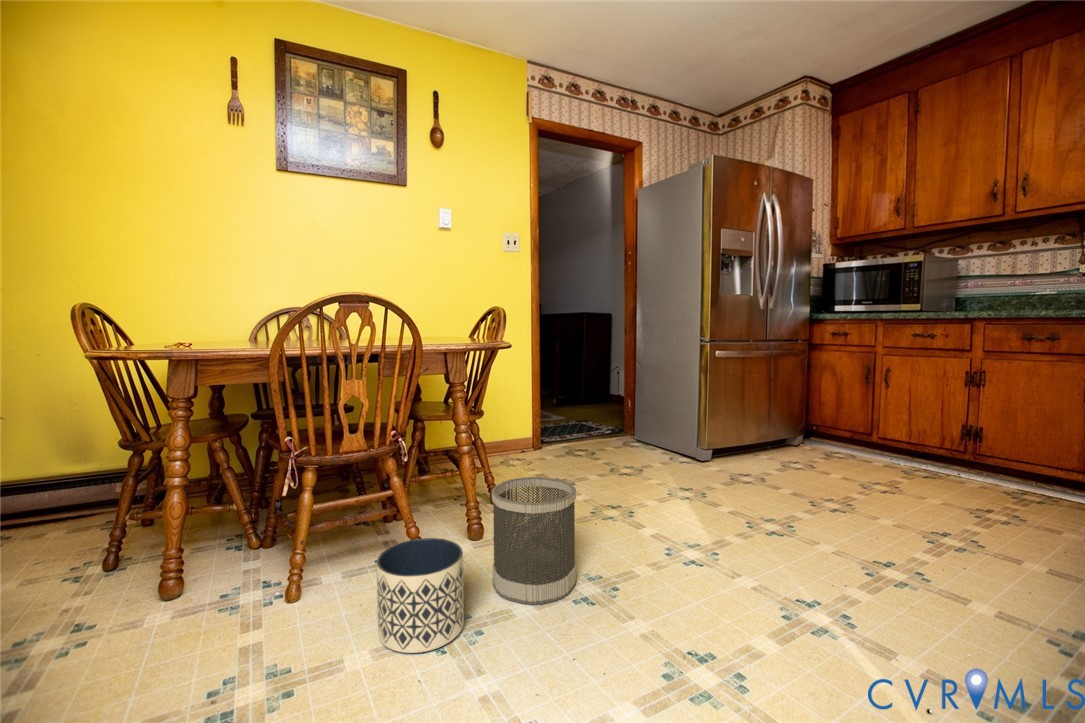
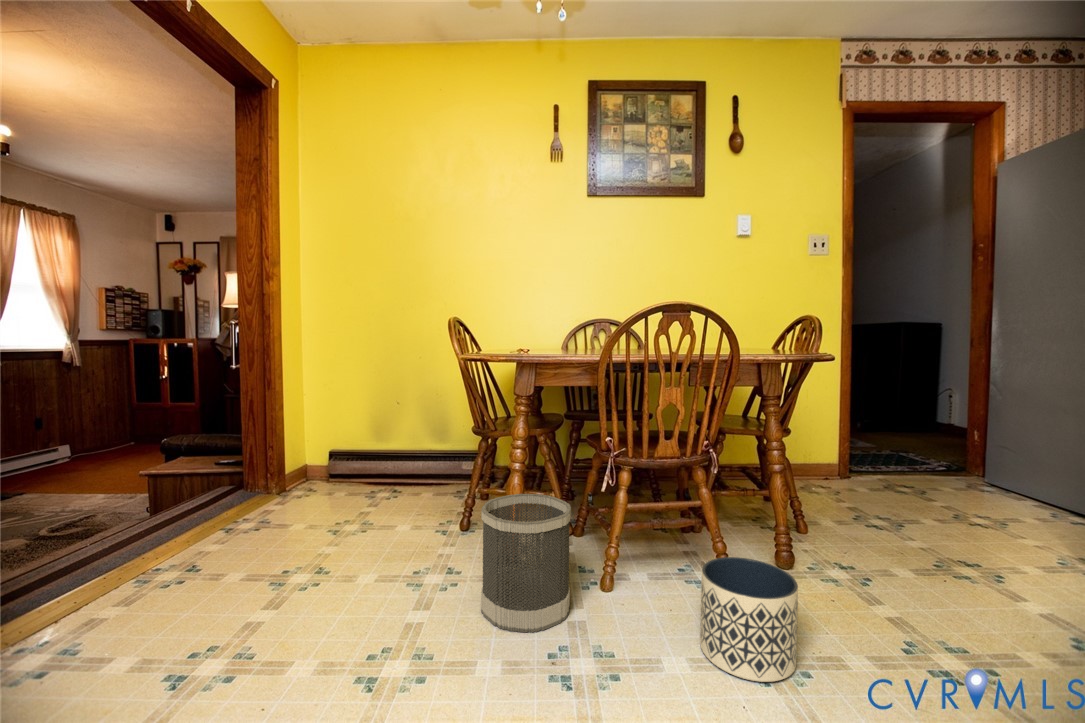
wastebasket: present [492,477,576,605] -> present [481,494,571,632]

